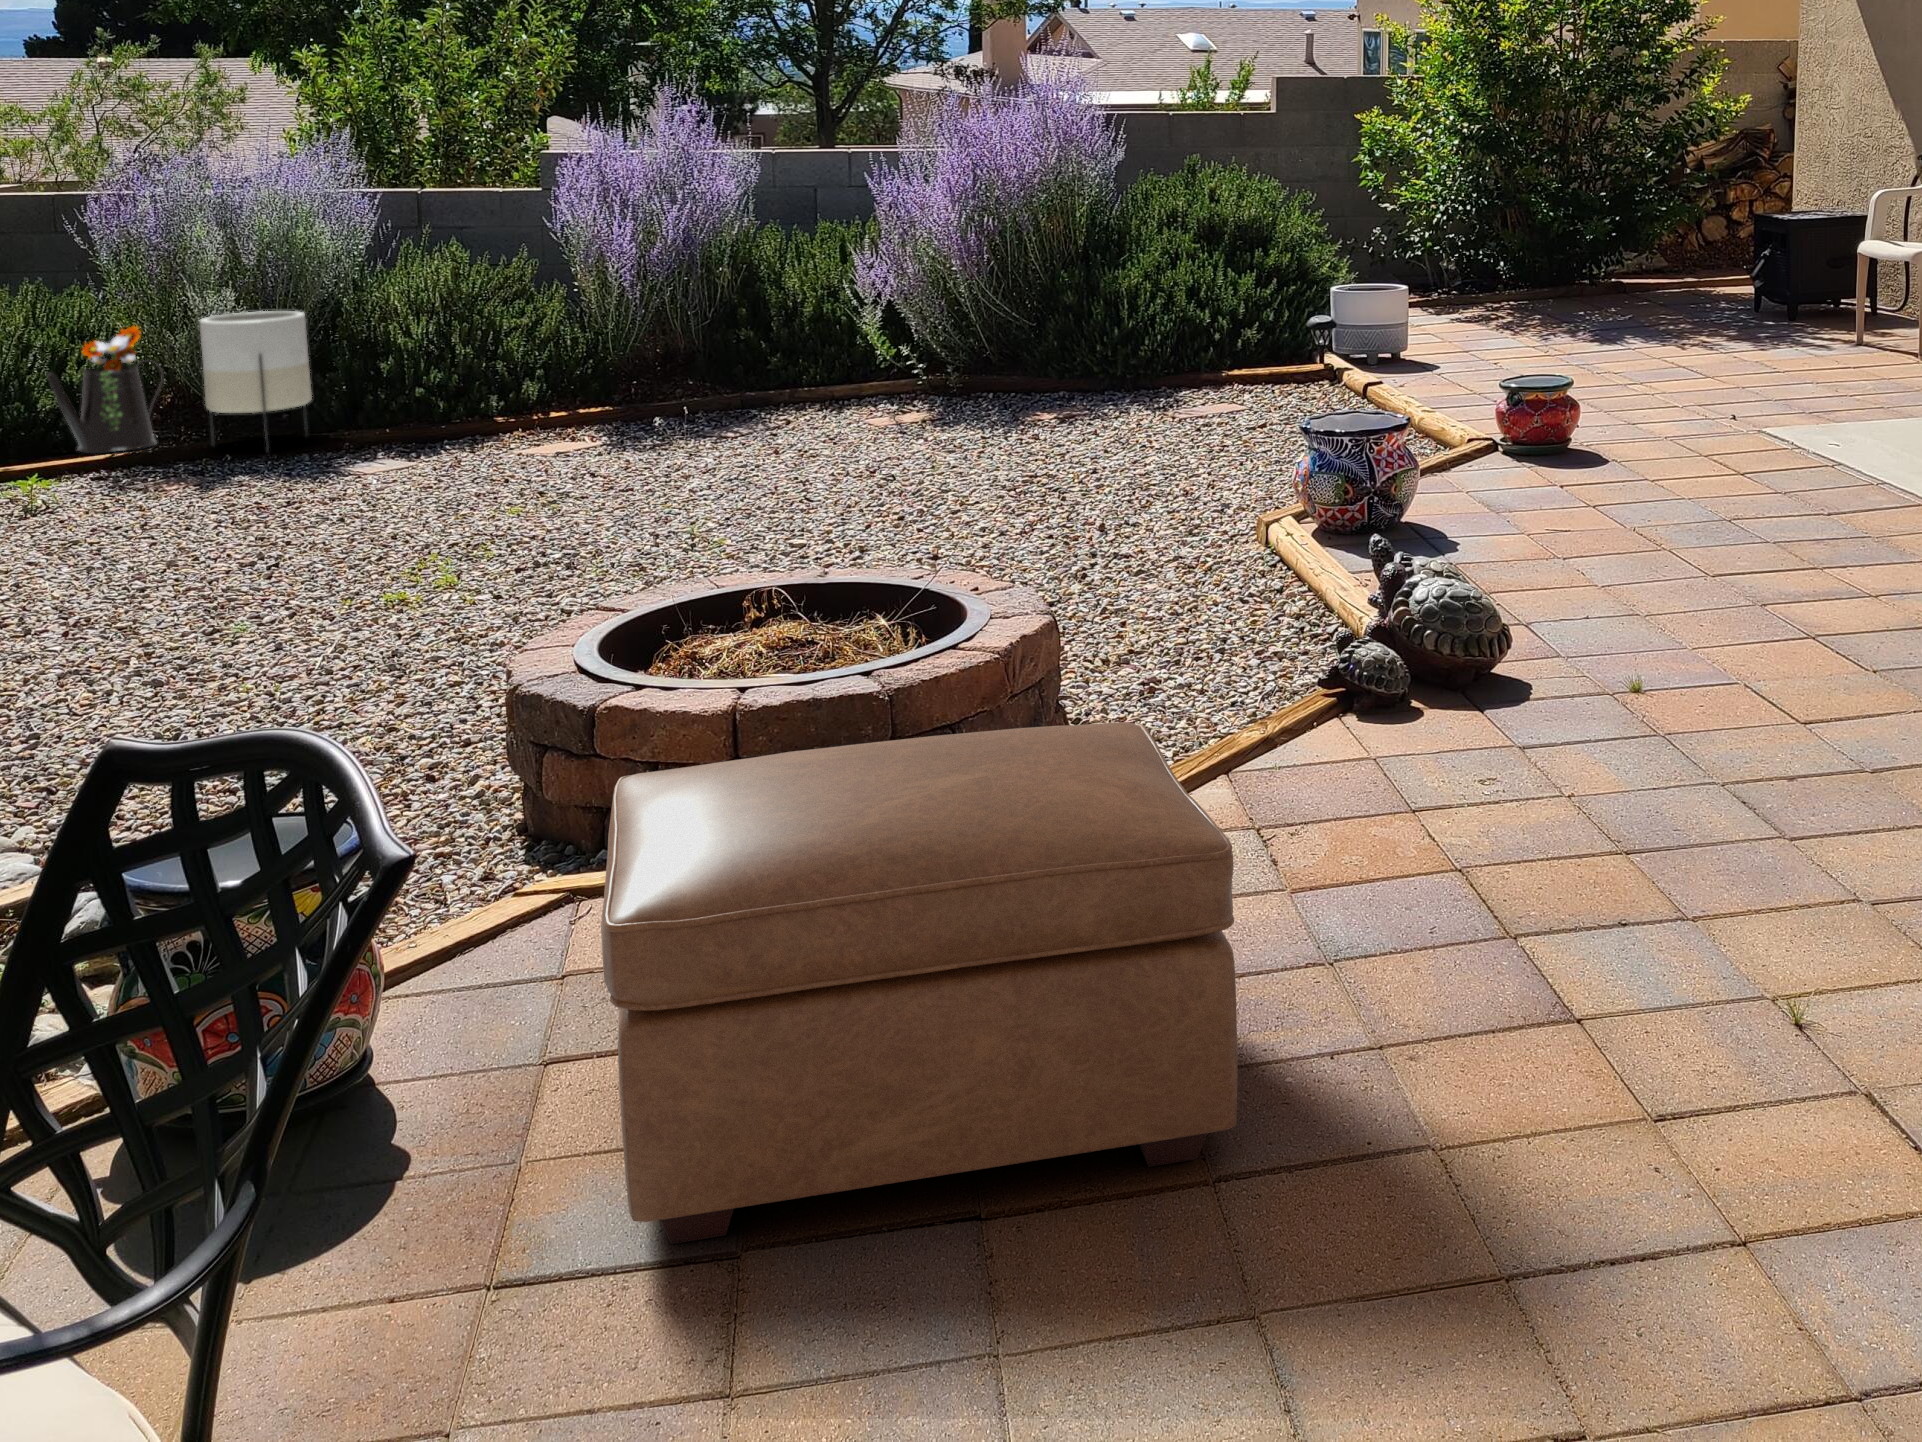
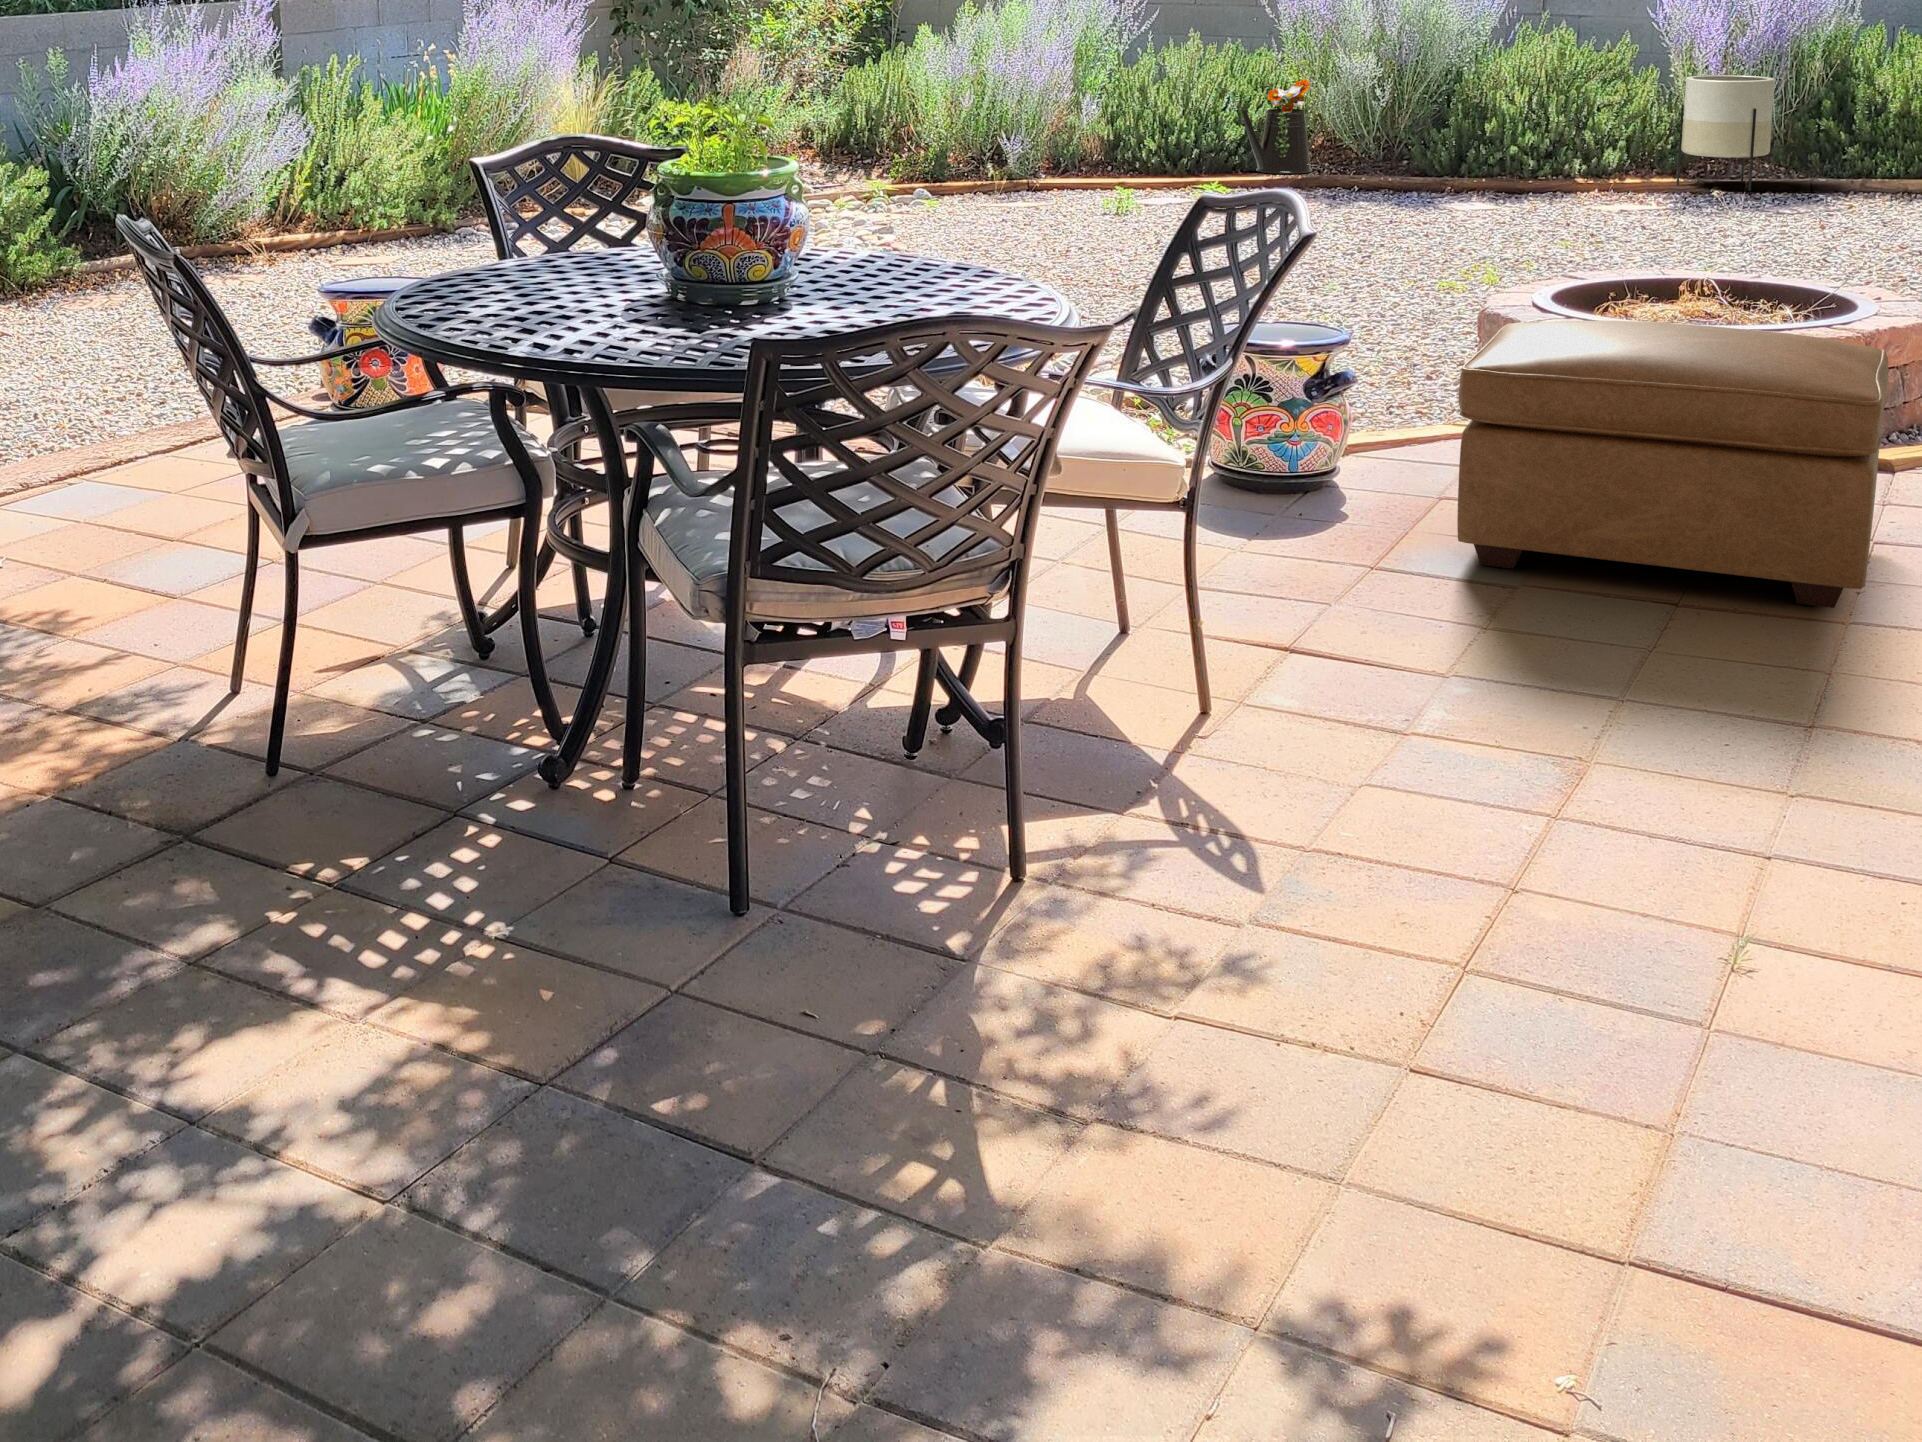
planter: present [200,311,312,451] -> present [1677,75,1775,191]

